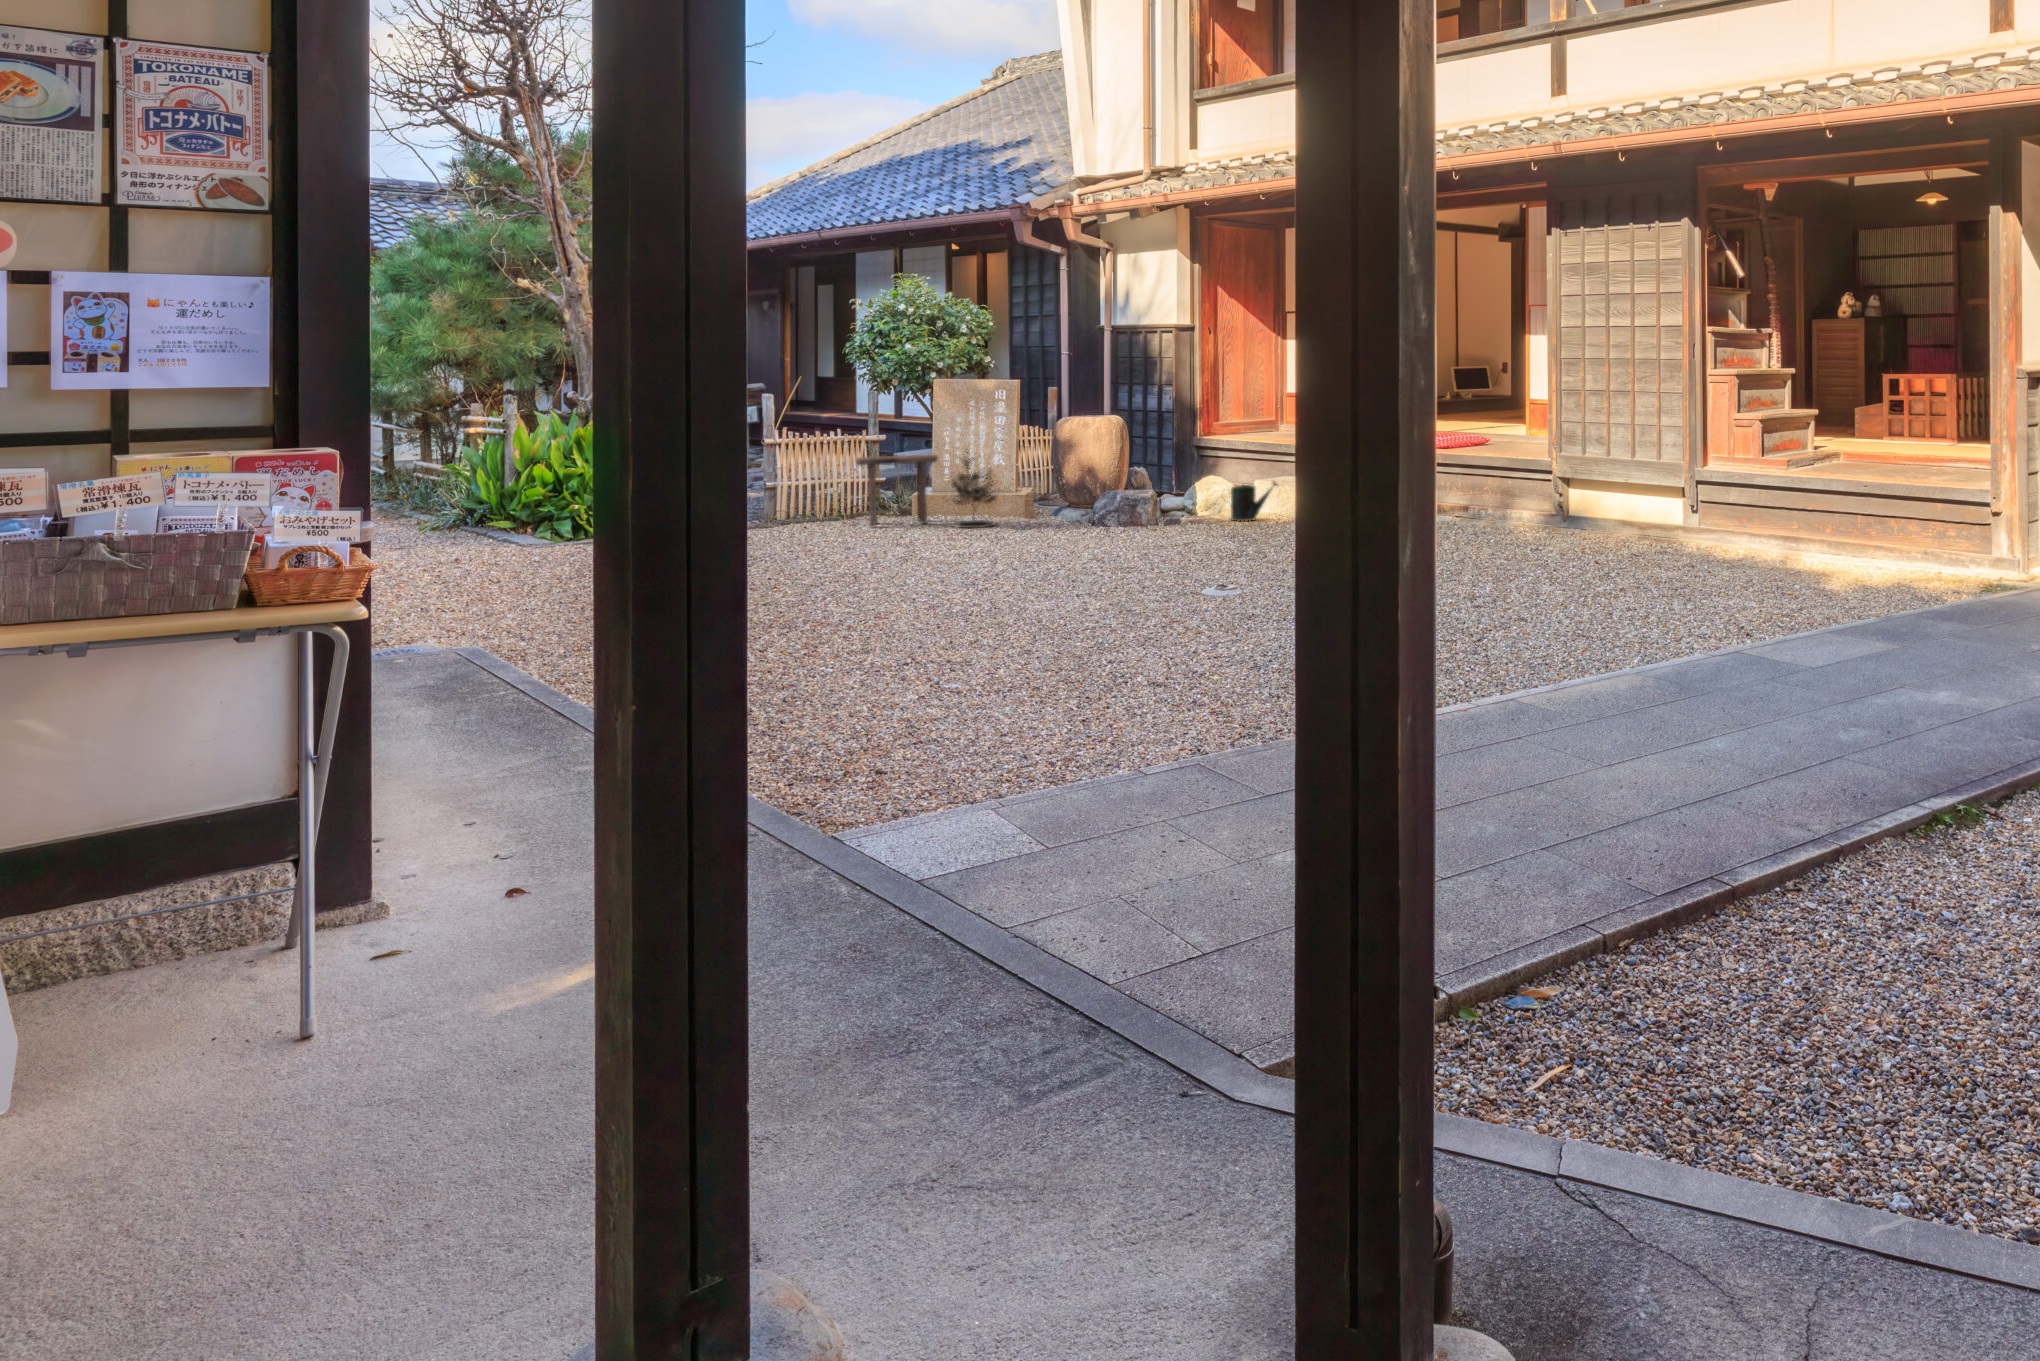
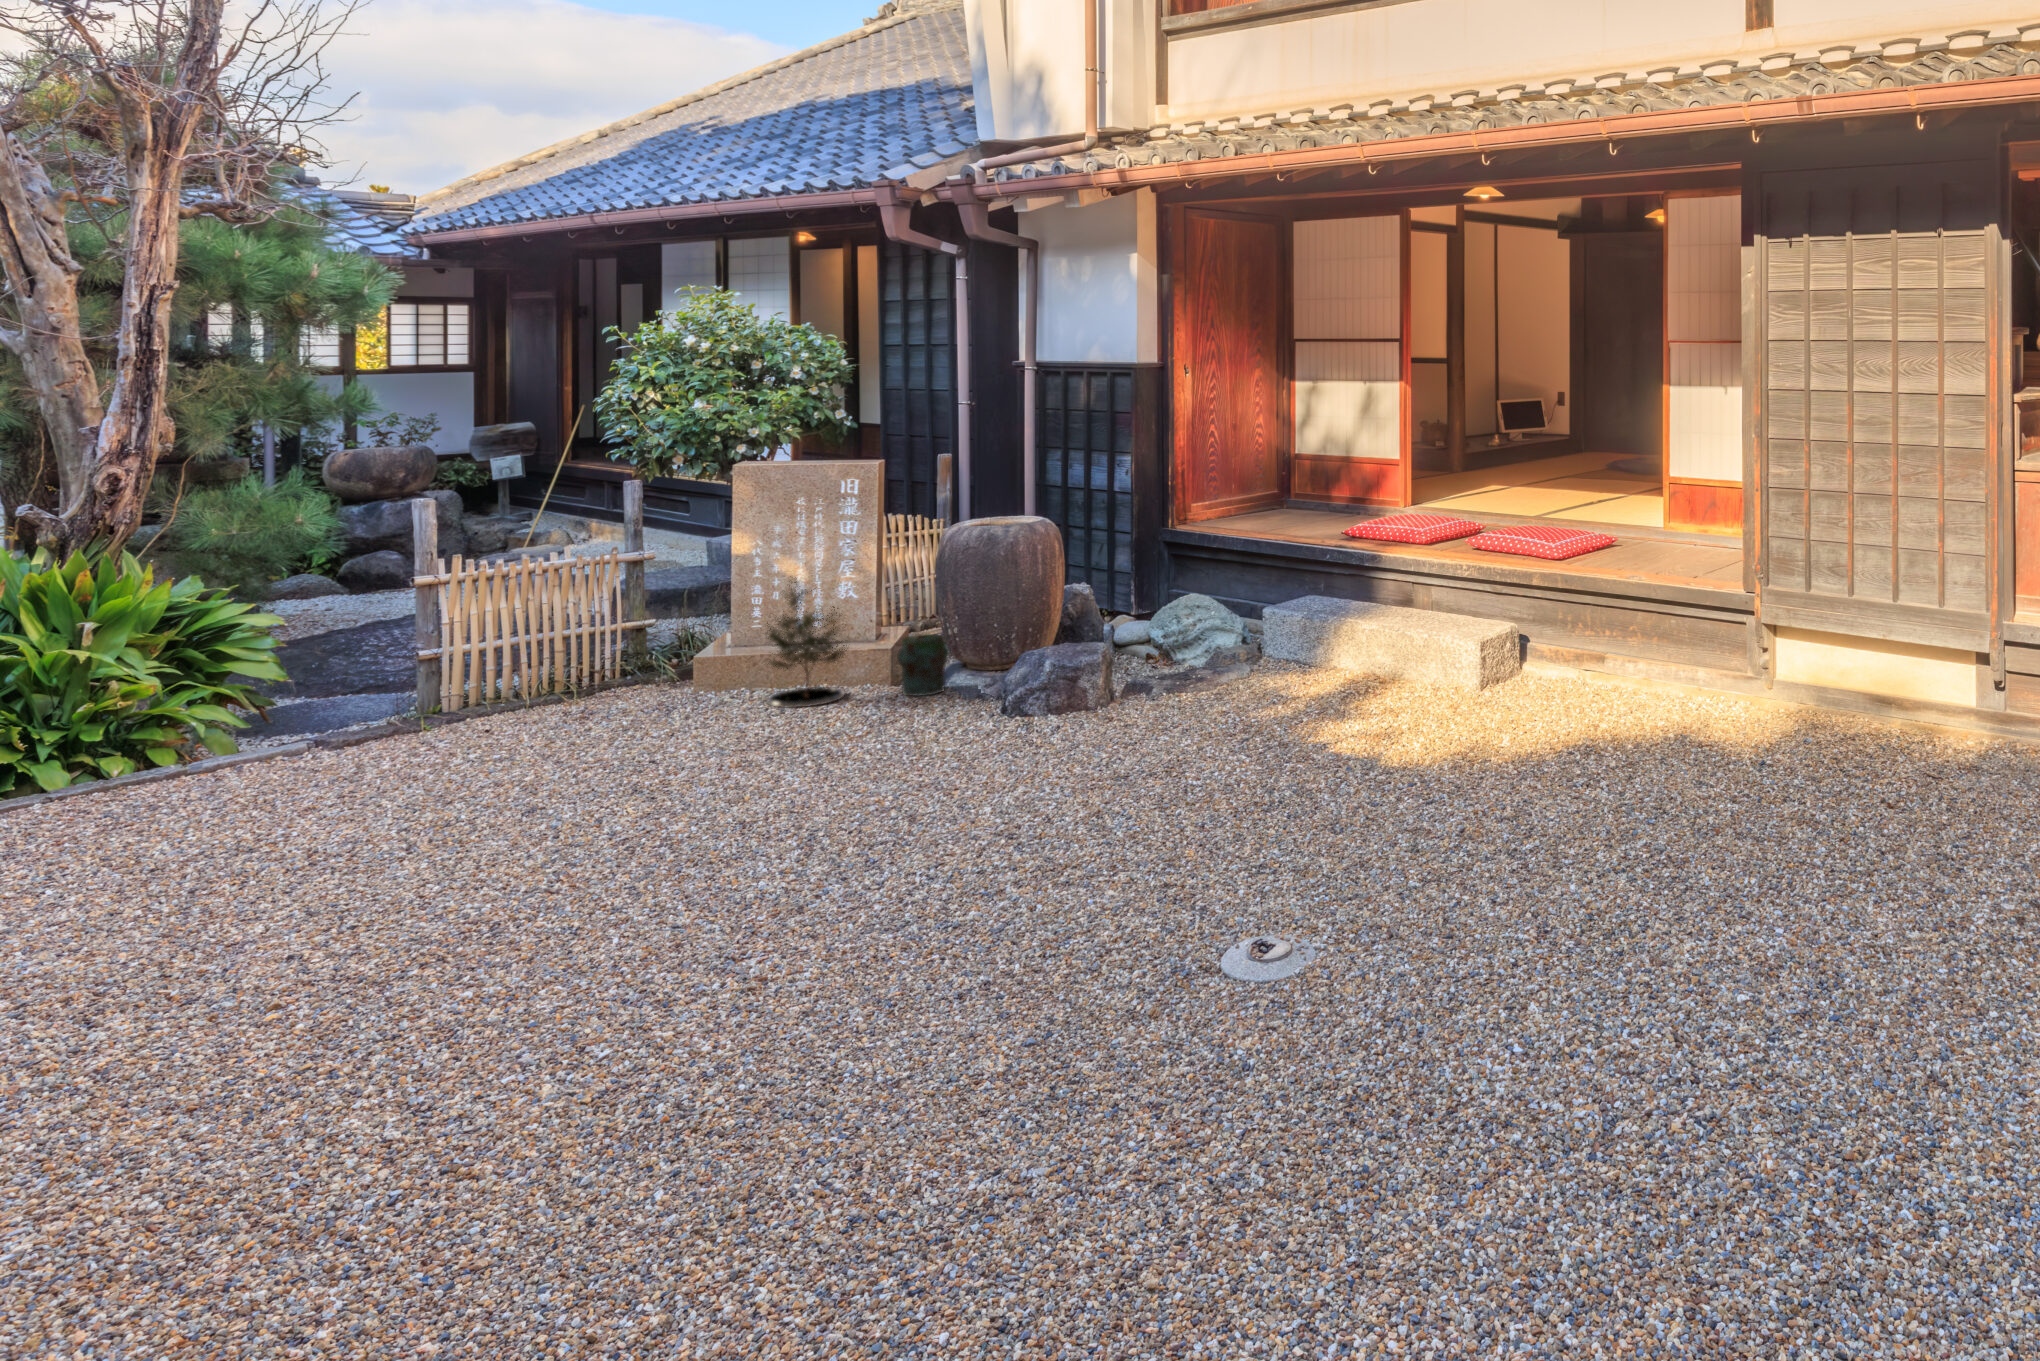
stool: present [855,455,938,528] -> none [603,582,748,710]
watering can: present [1231,481,1277,522] -> present [897,634,949,696]

